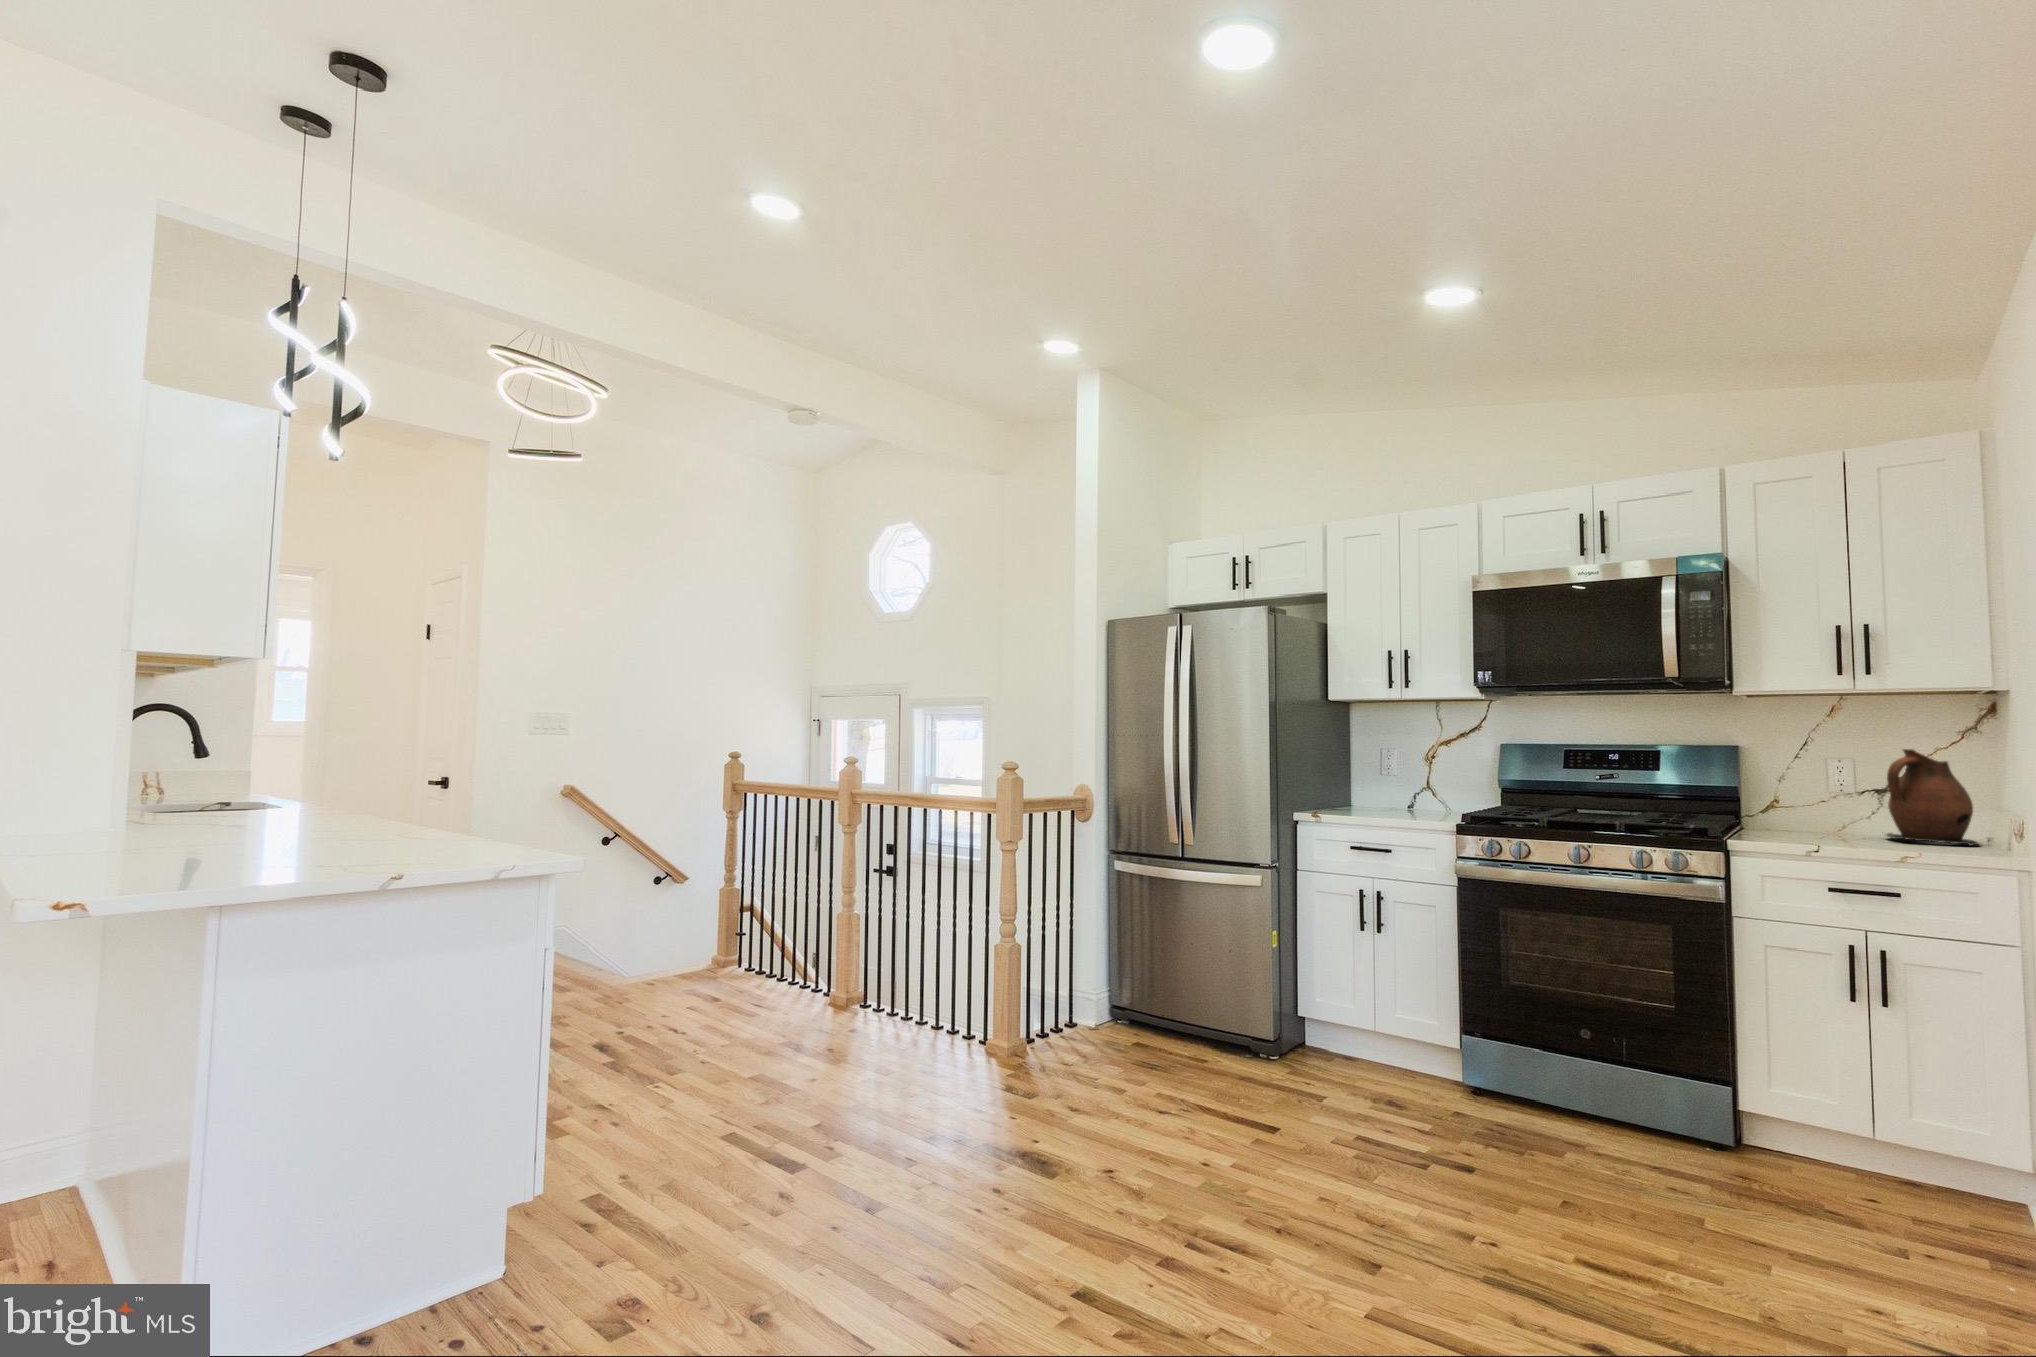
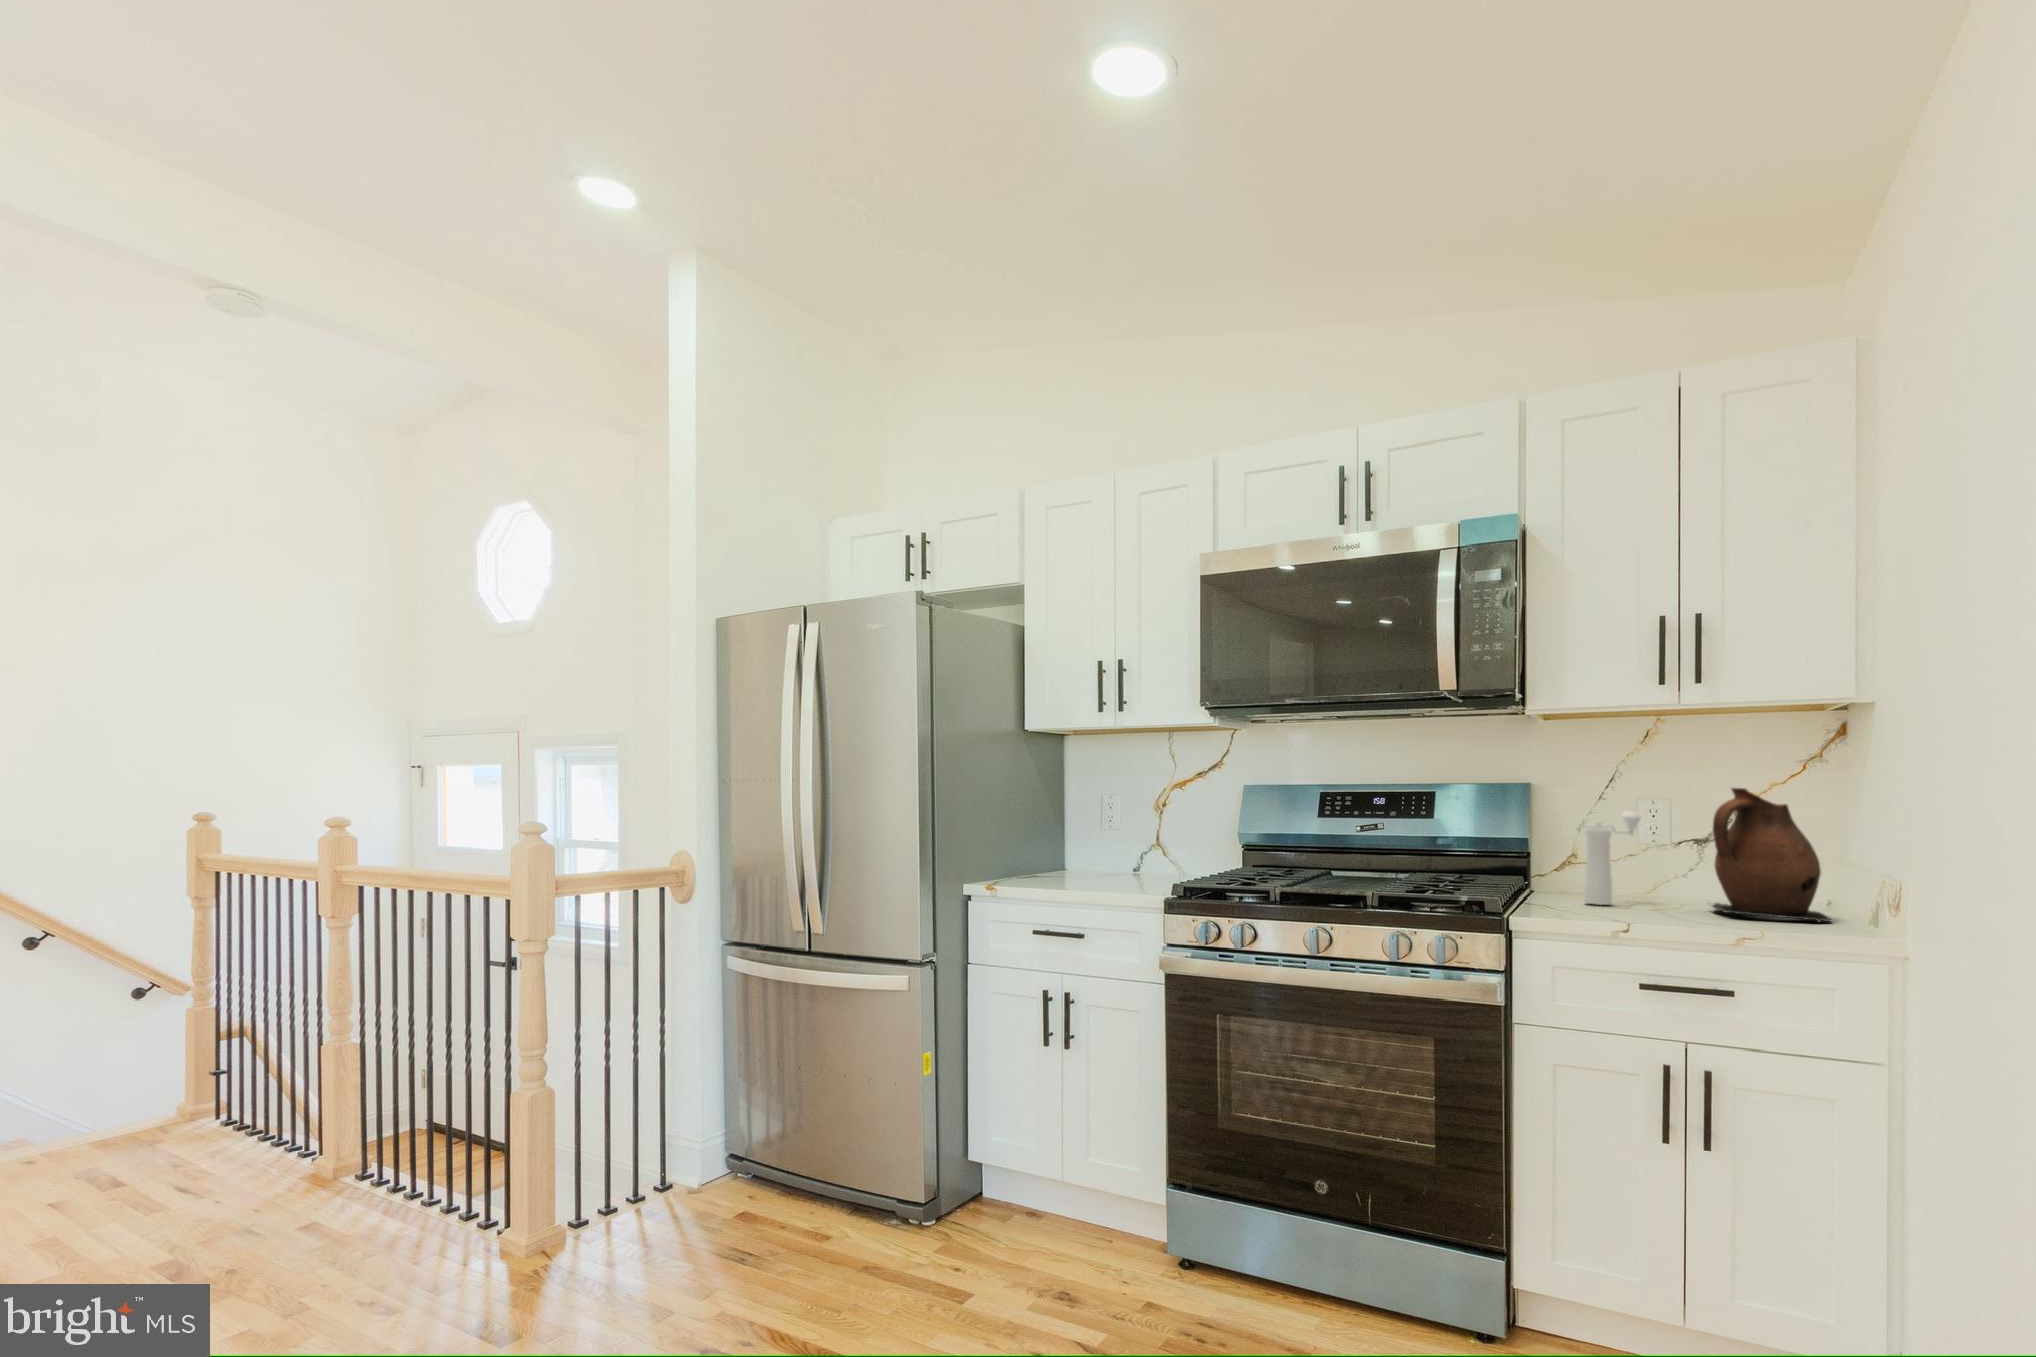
pepper mill: none [1783,766,1830,834] -> present [1584,811,1642,905]

